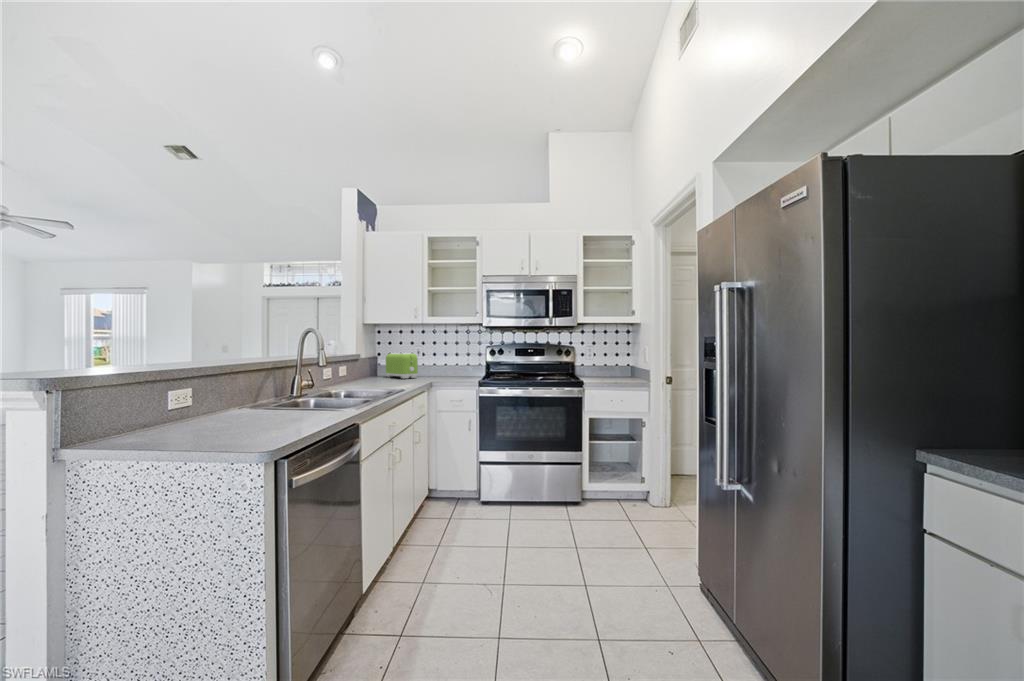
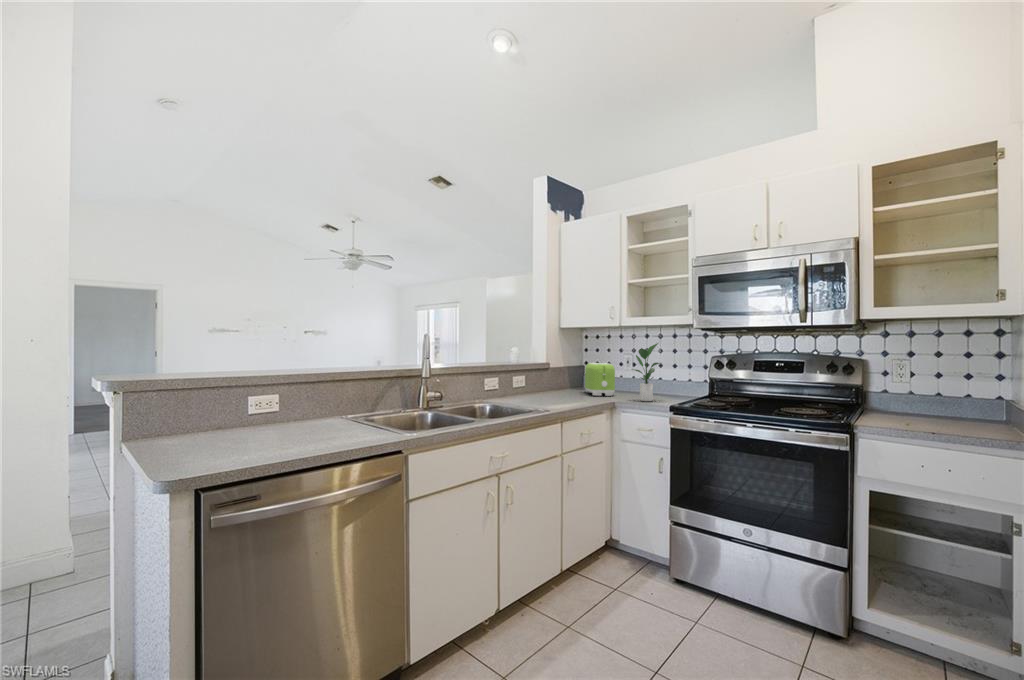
potted plant: none [439,337,461,379] -> present [632,343,661,401]

